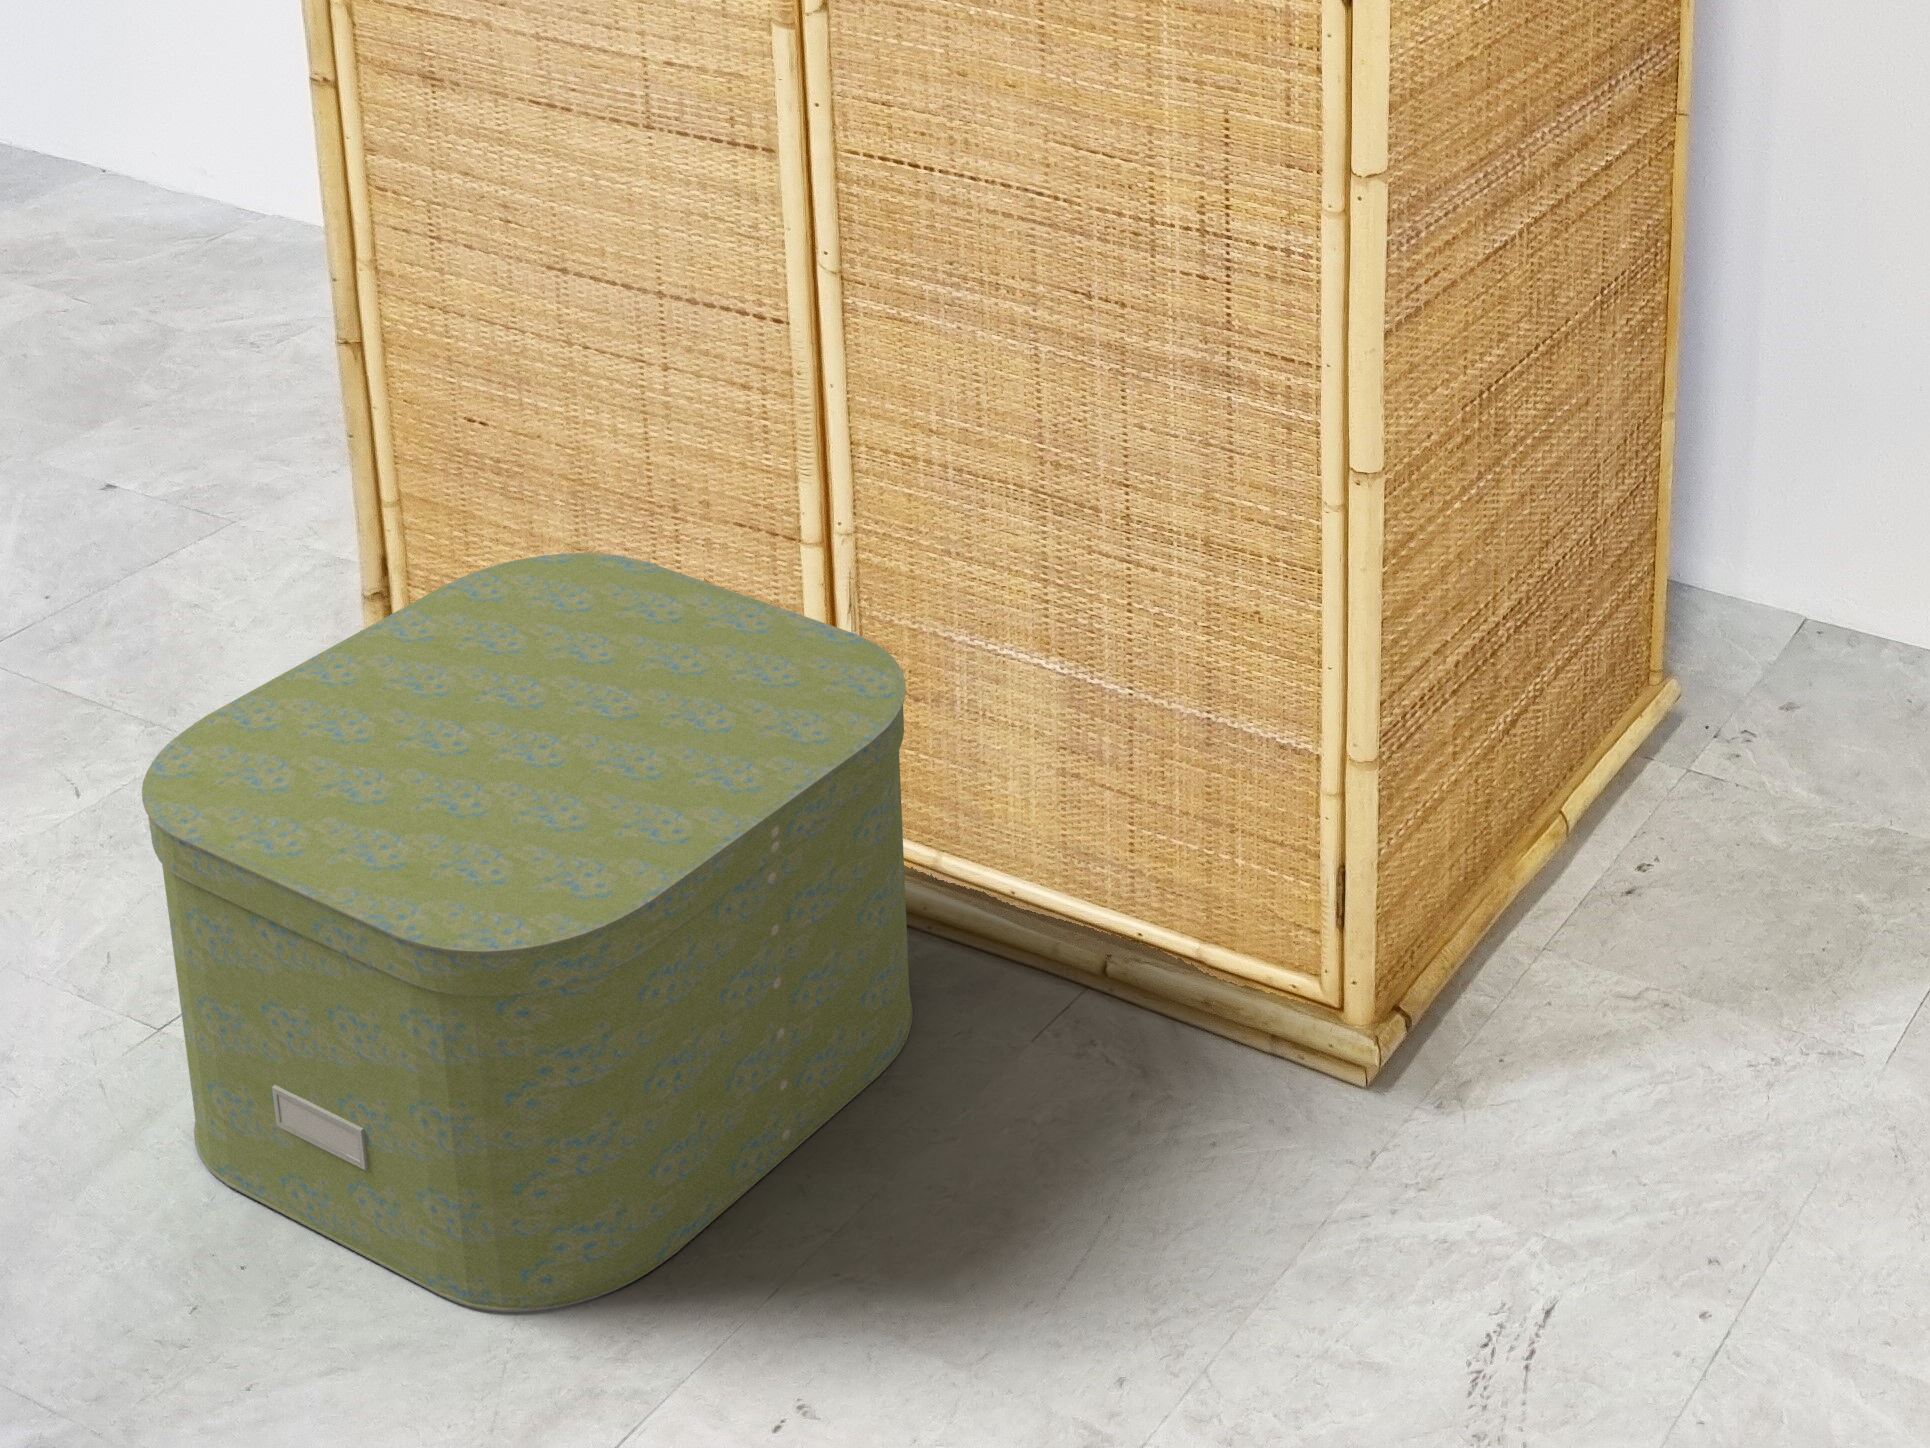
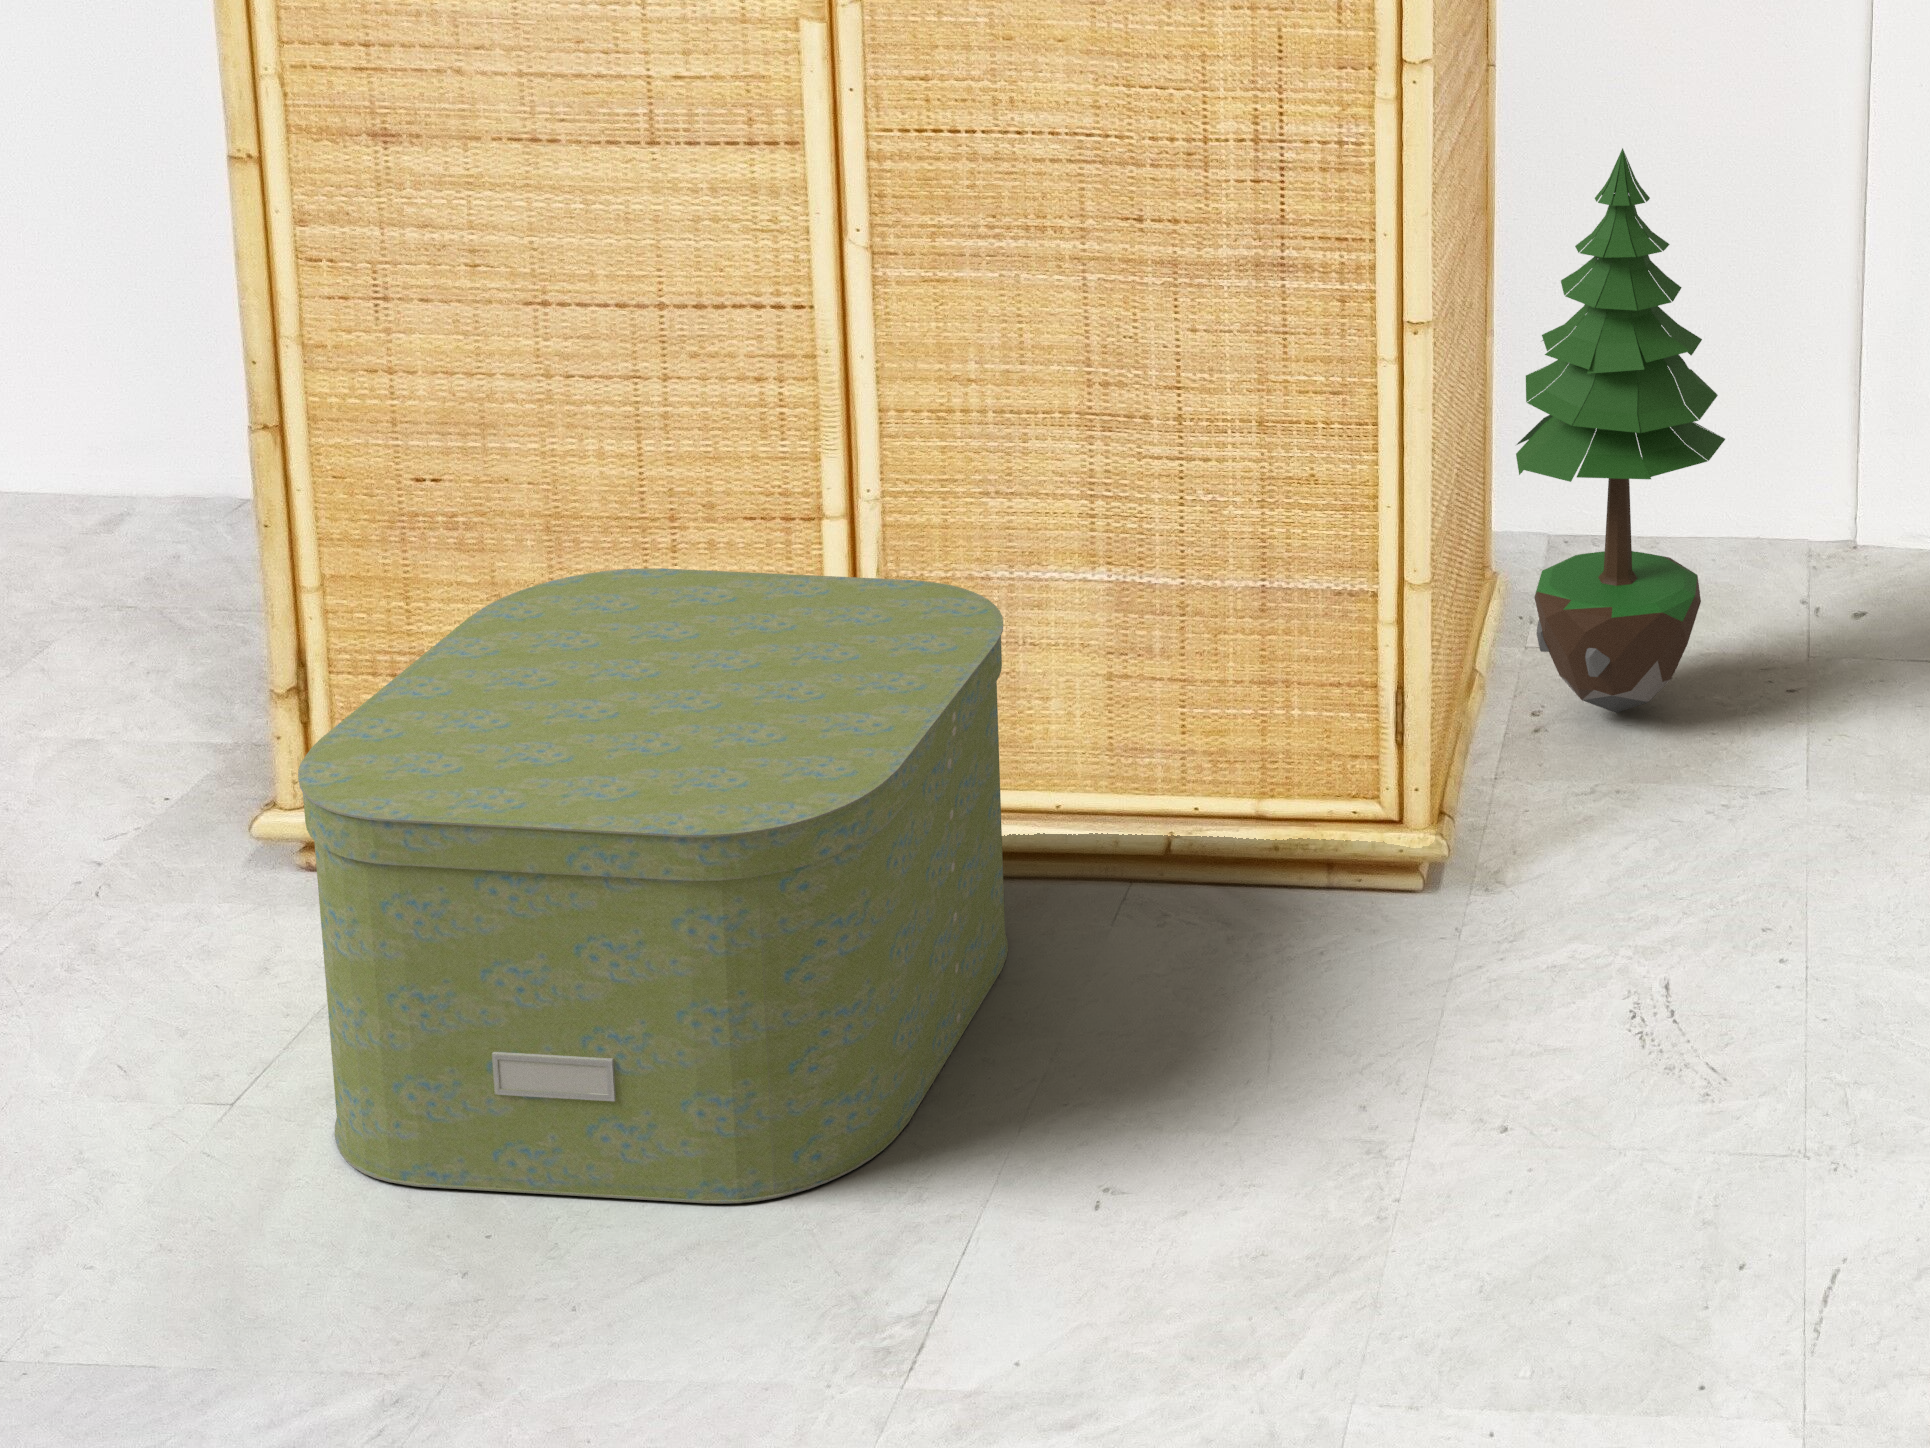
potted tree: none [1585,262,1842,899] -> present [1516,148,1725,713]

